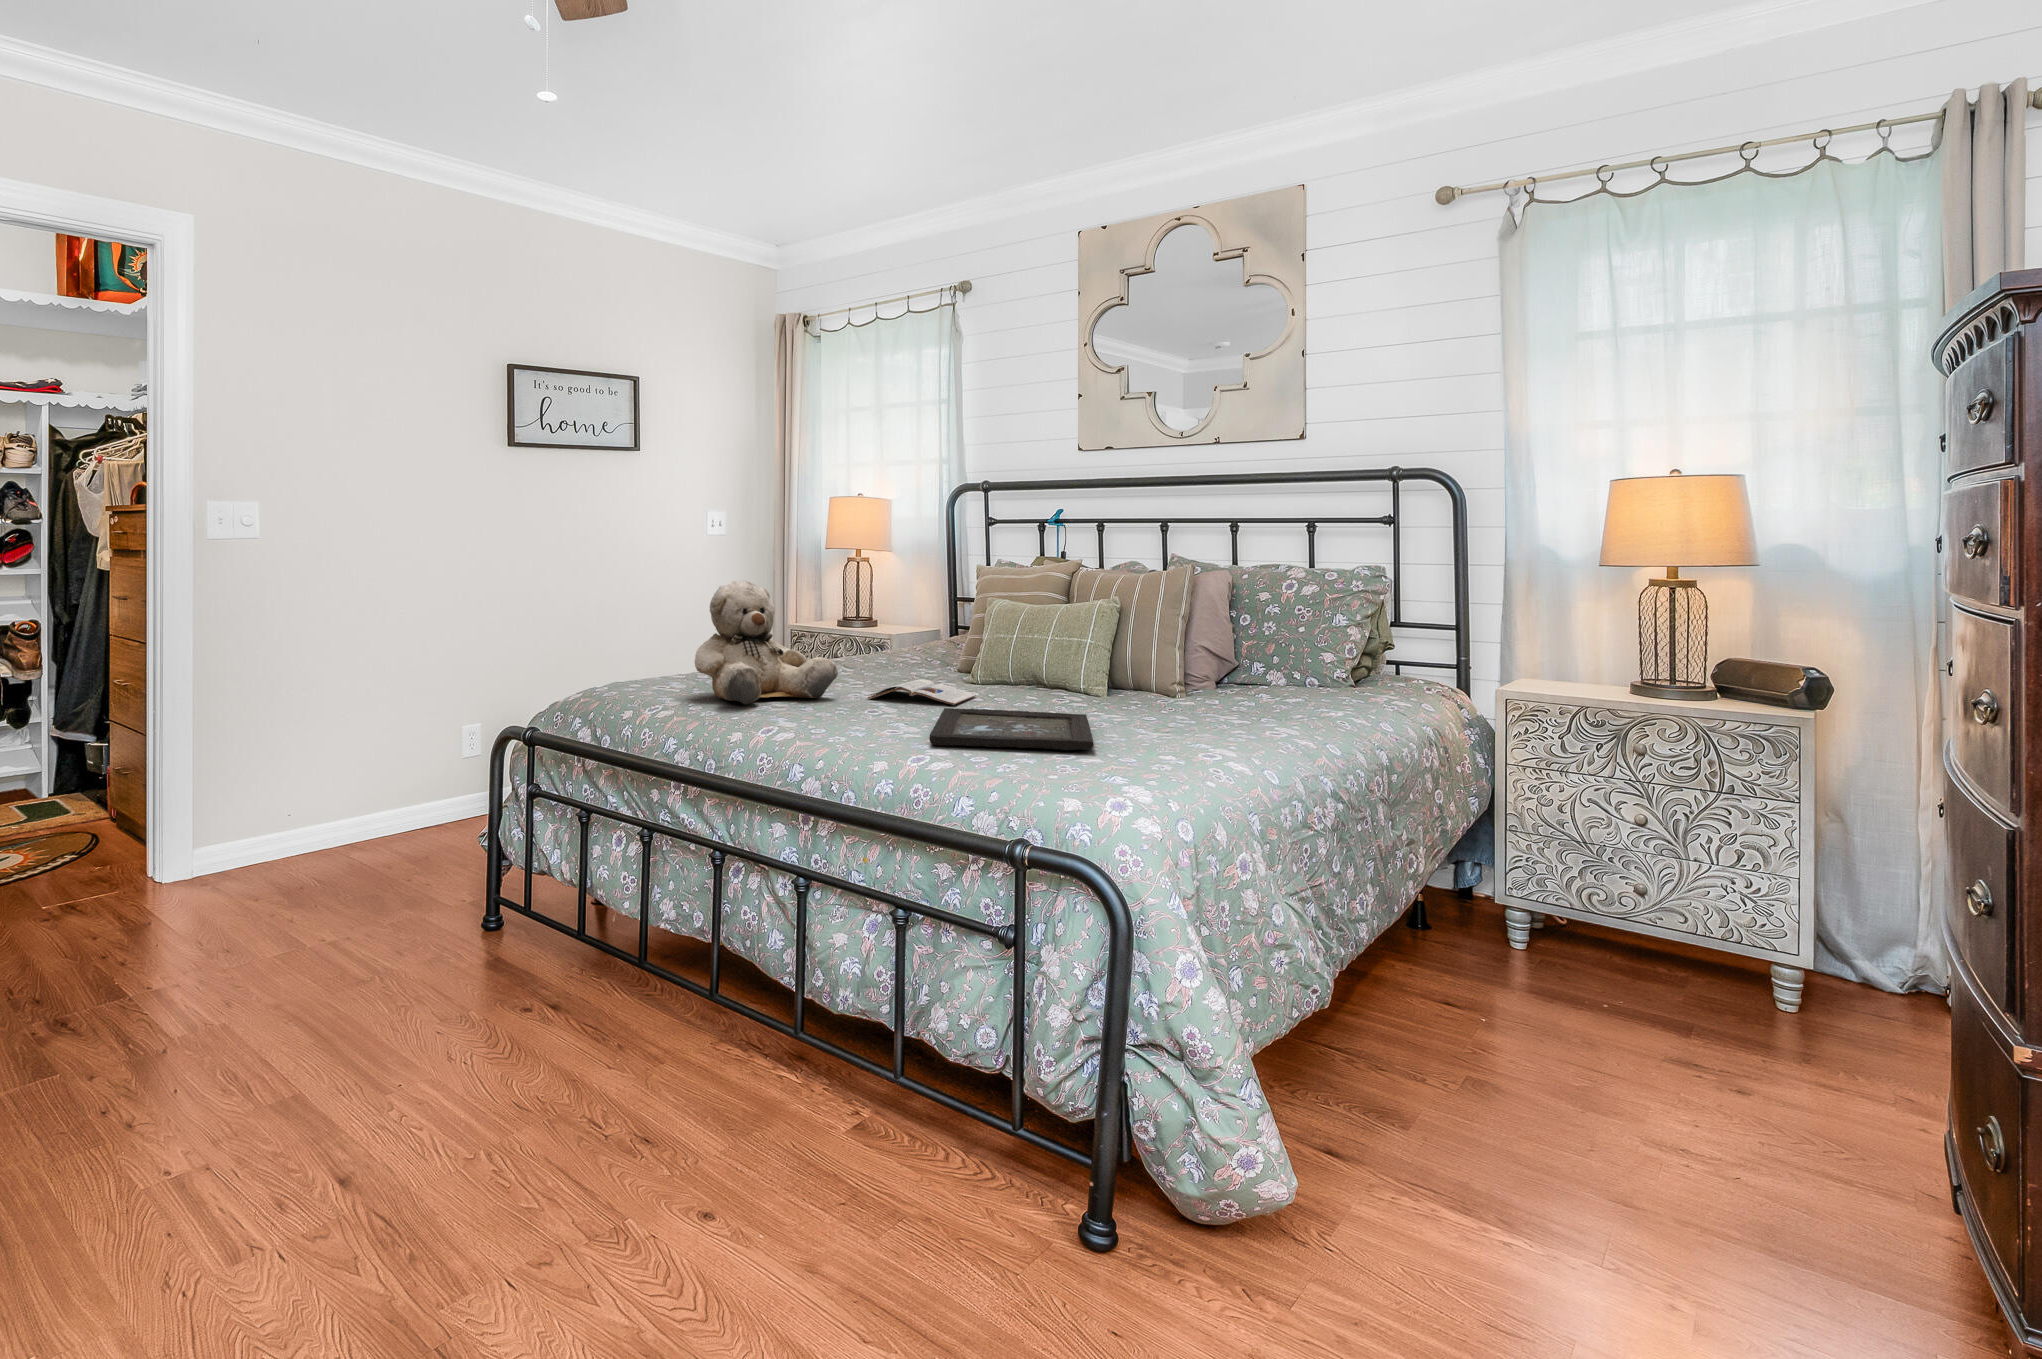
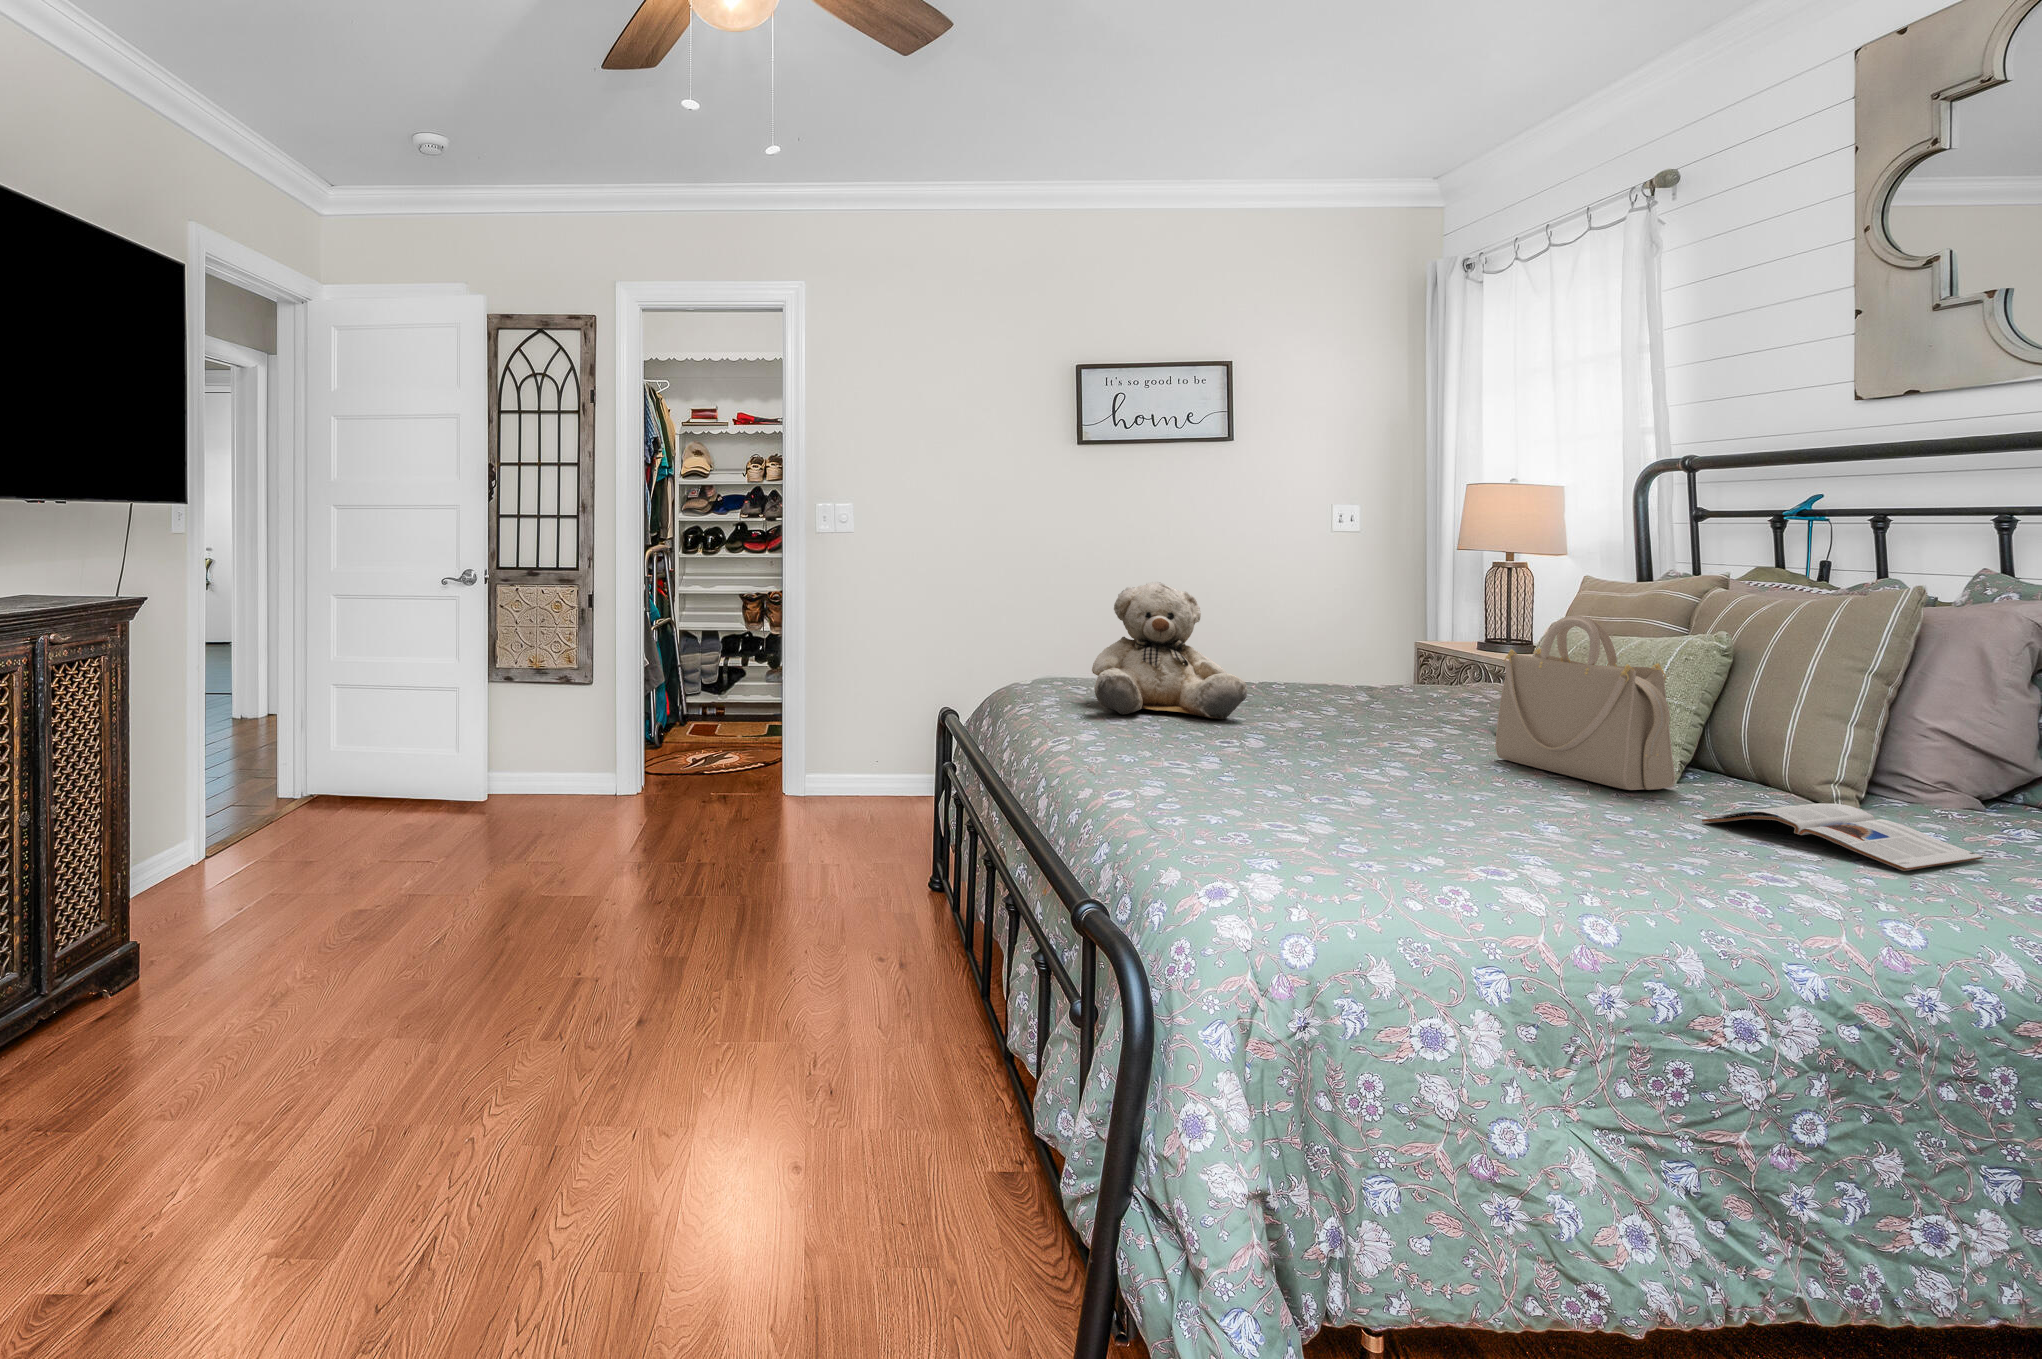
handbag: none [1021,590,1129,706] -> present [1495,616,1675,790]
magazine: present [868,679,976,705] -> present [1702,803,1983,871]
tray: present [929,708,1094,750] -> none [1204,751,1517,832]

